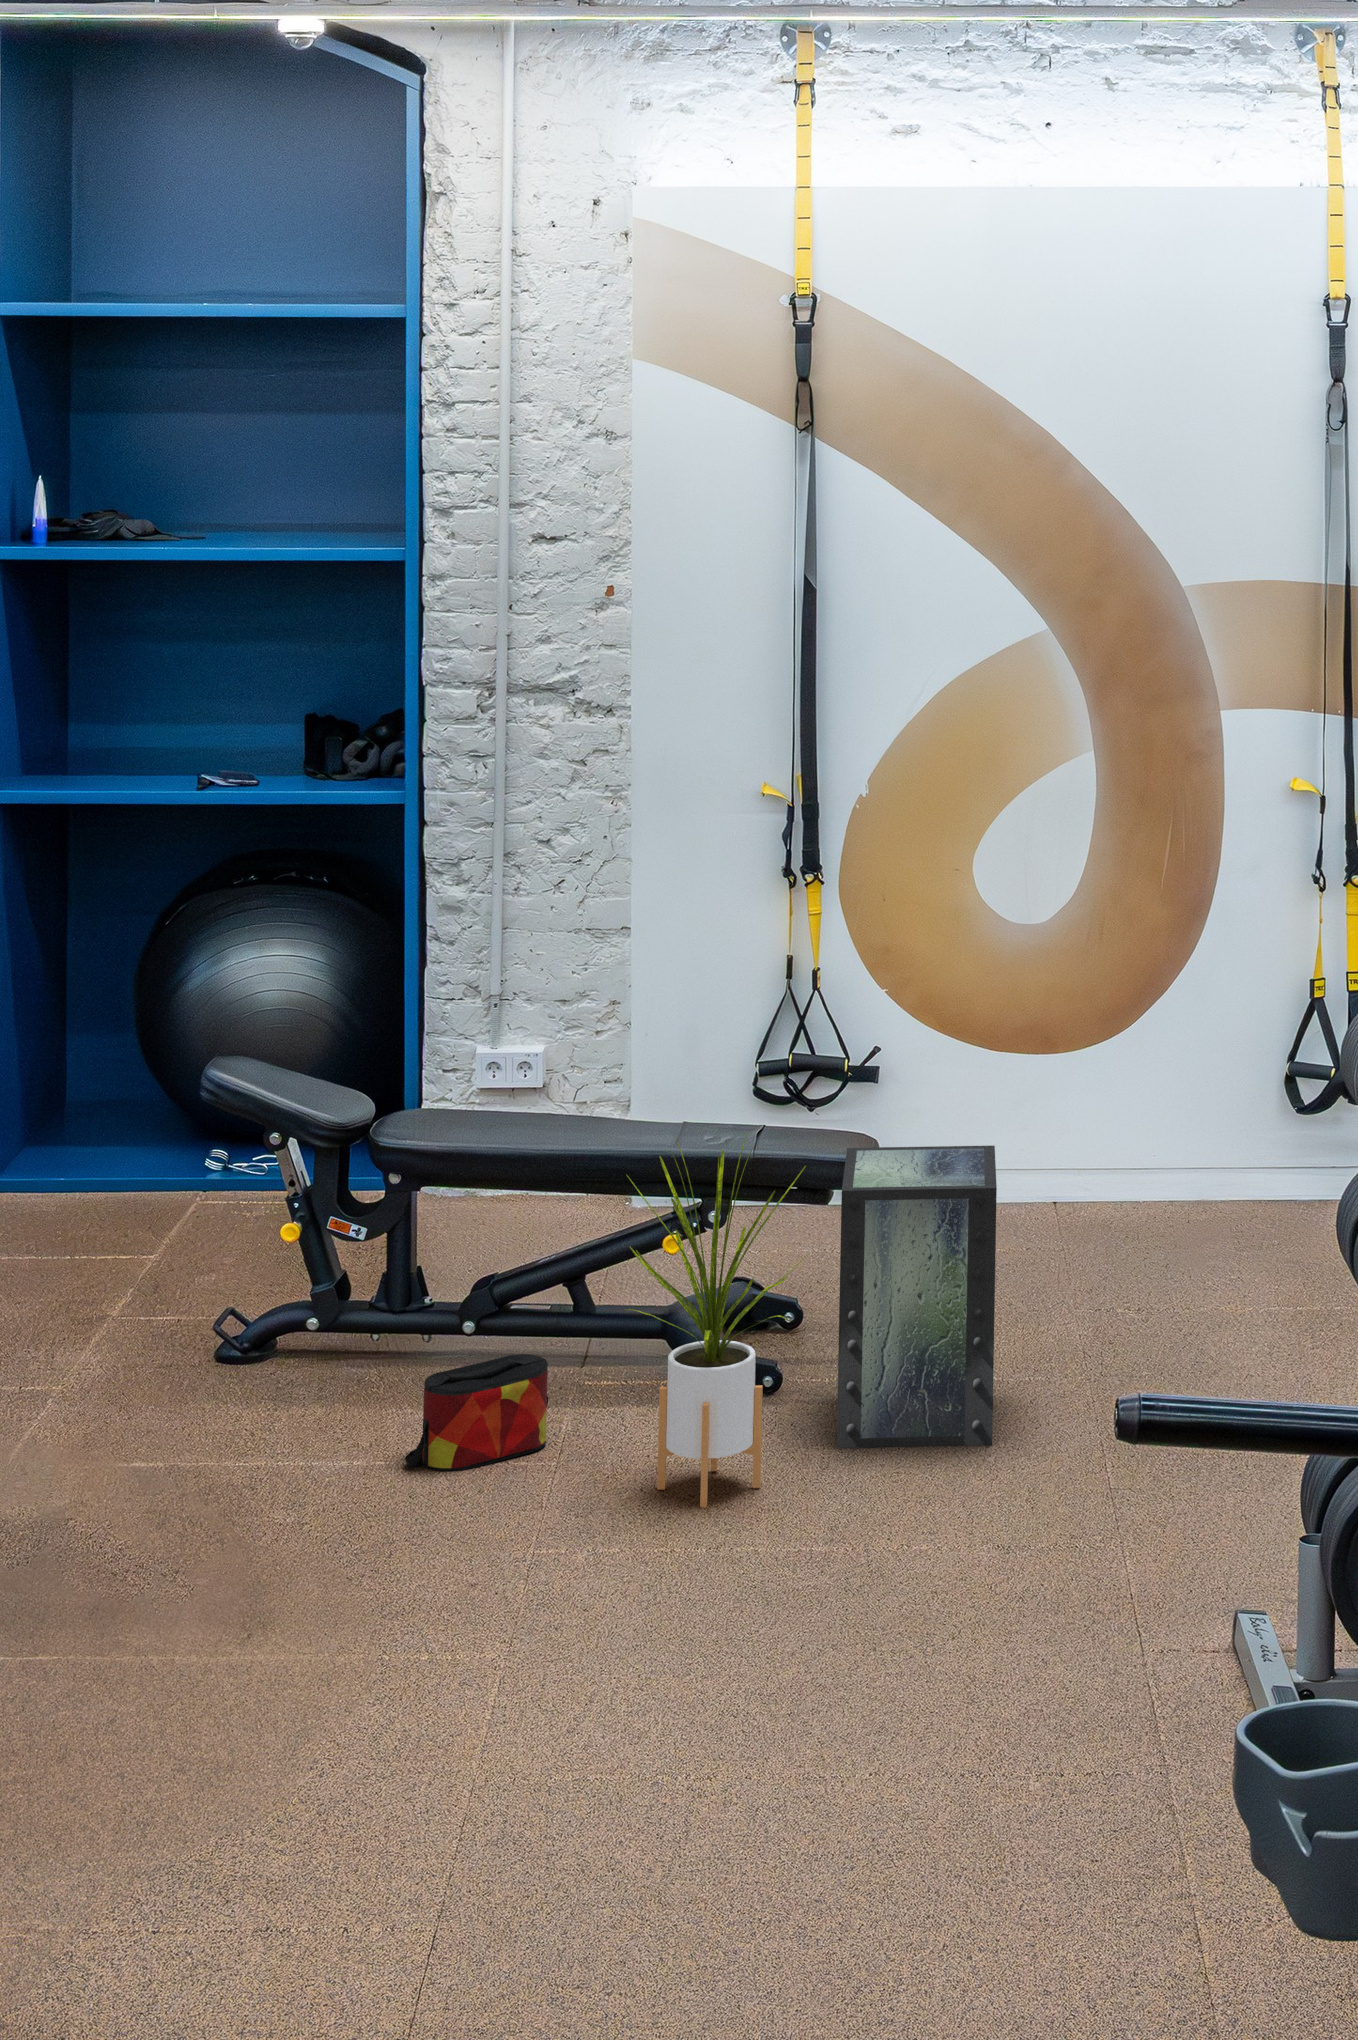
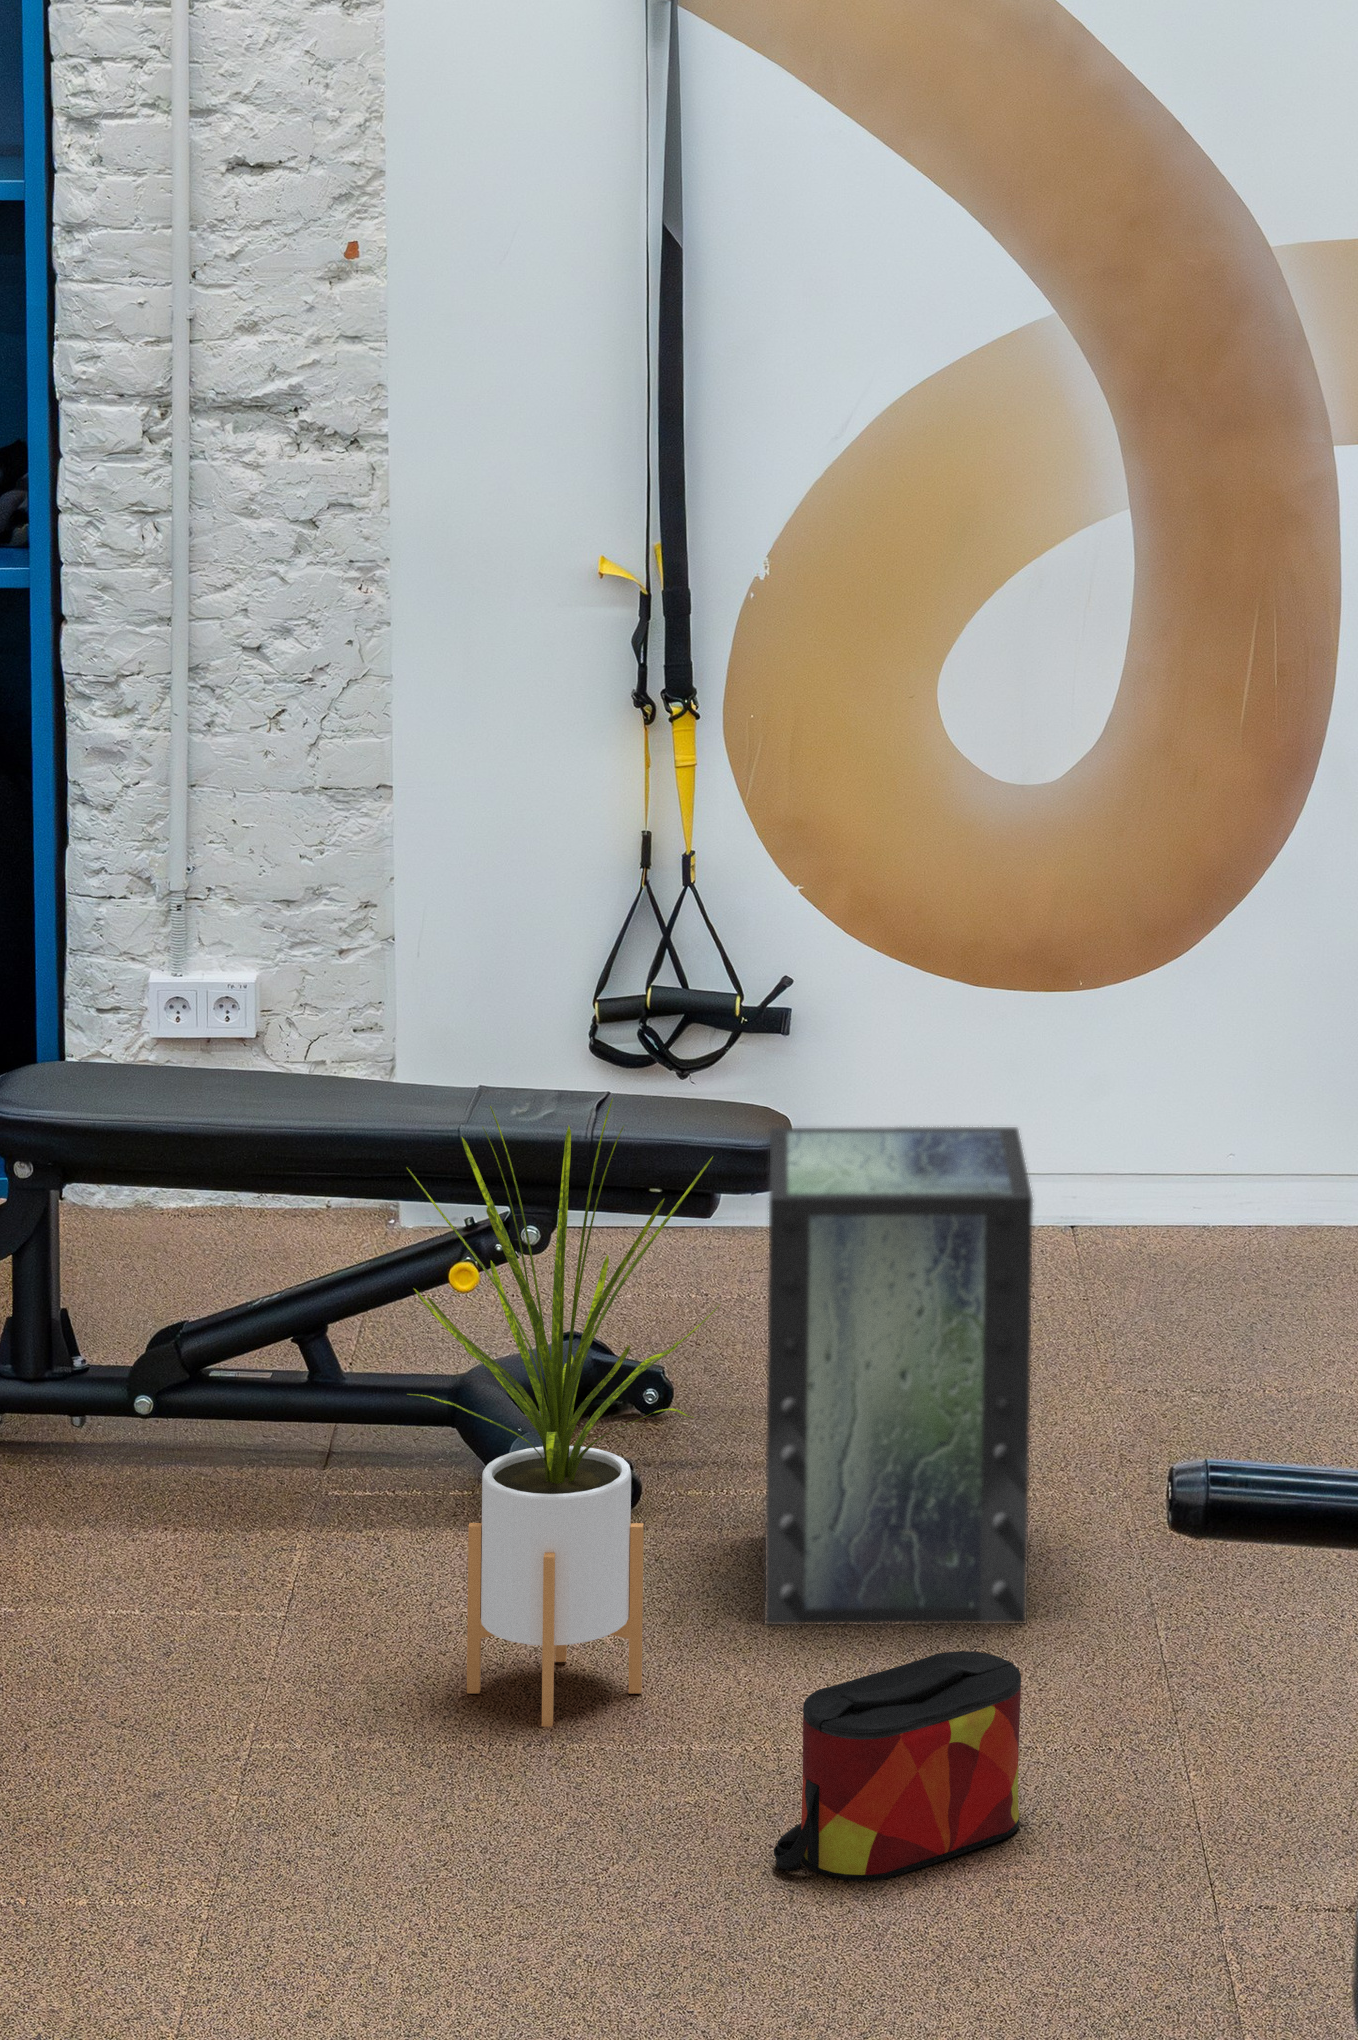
bag: present [405,1354,548,1472] -> present [774,1651,1021,1881]

